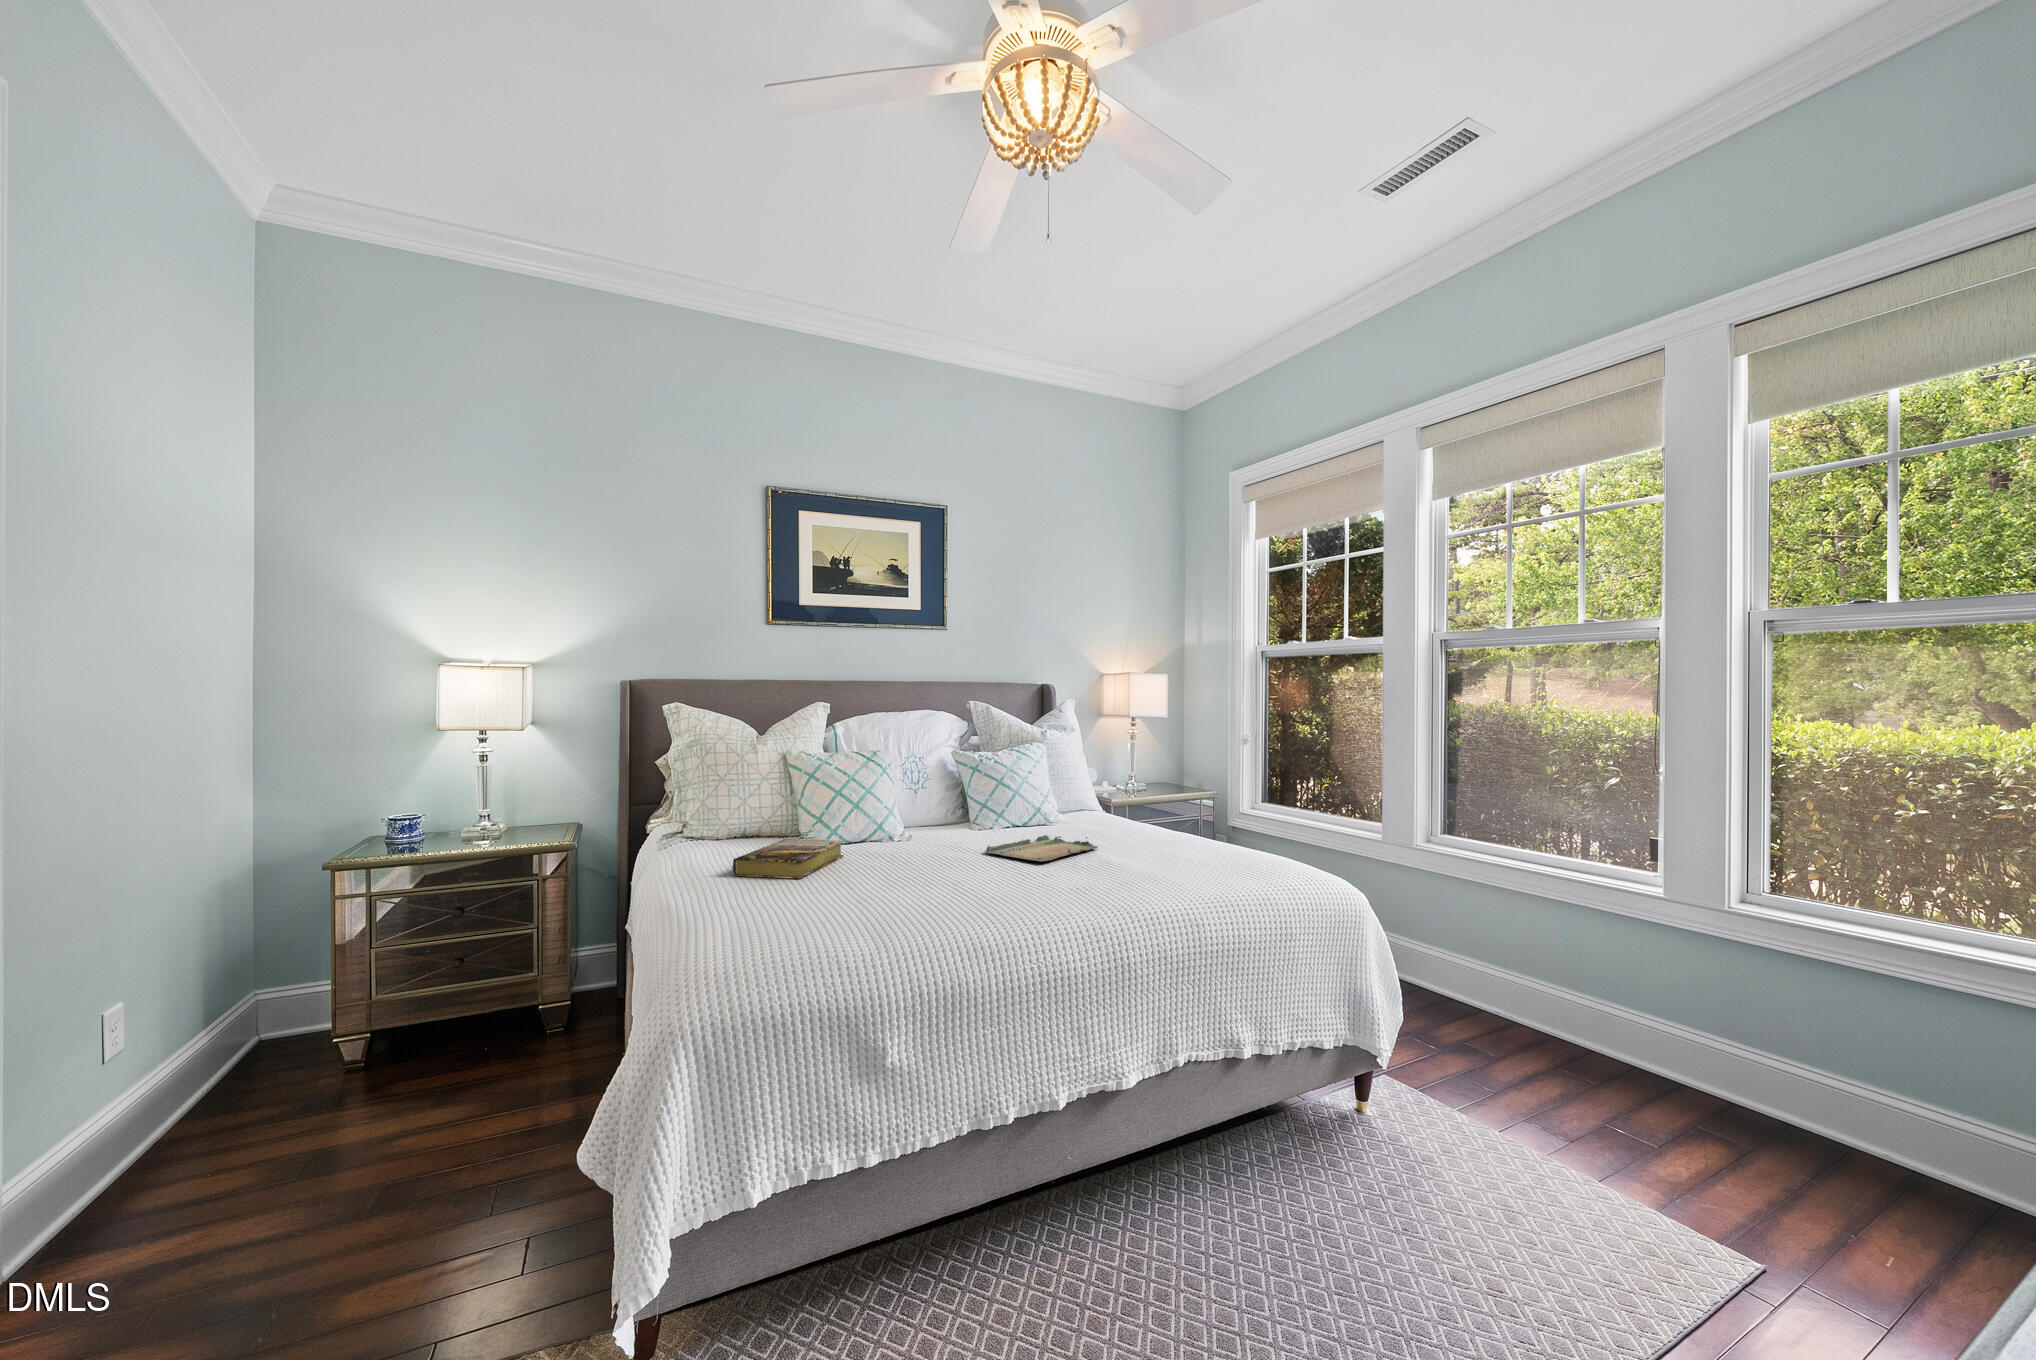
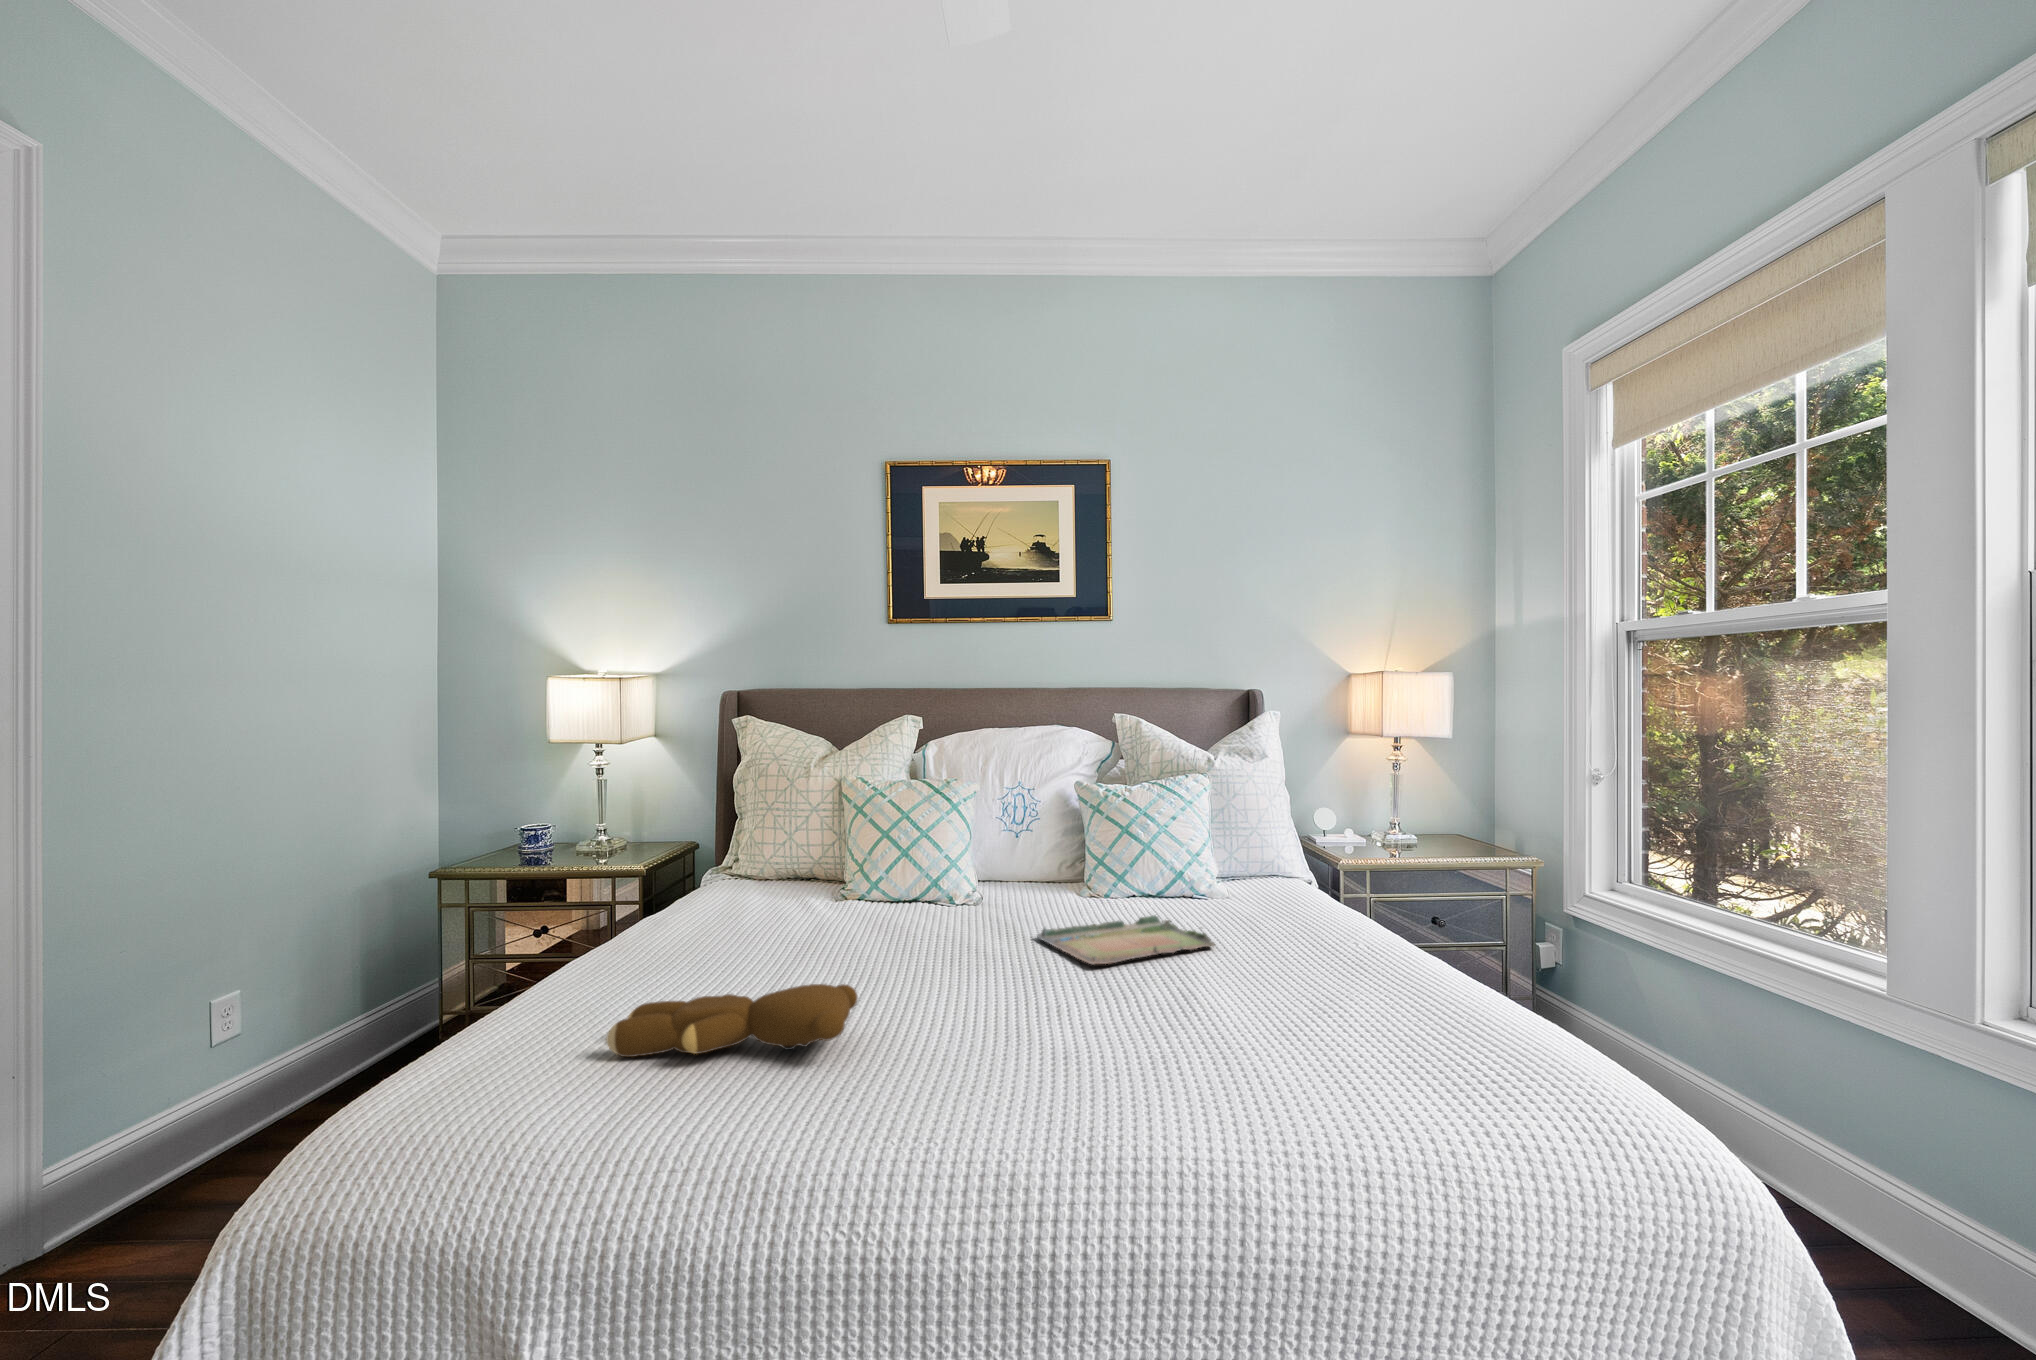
book: present [733,839,844,879] -> none [681,893,852,957]
teddy bear: none [805,874,964,928] -> present [606,984,858,1057]

